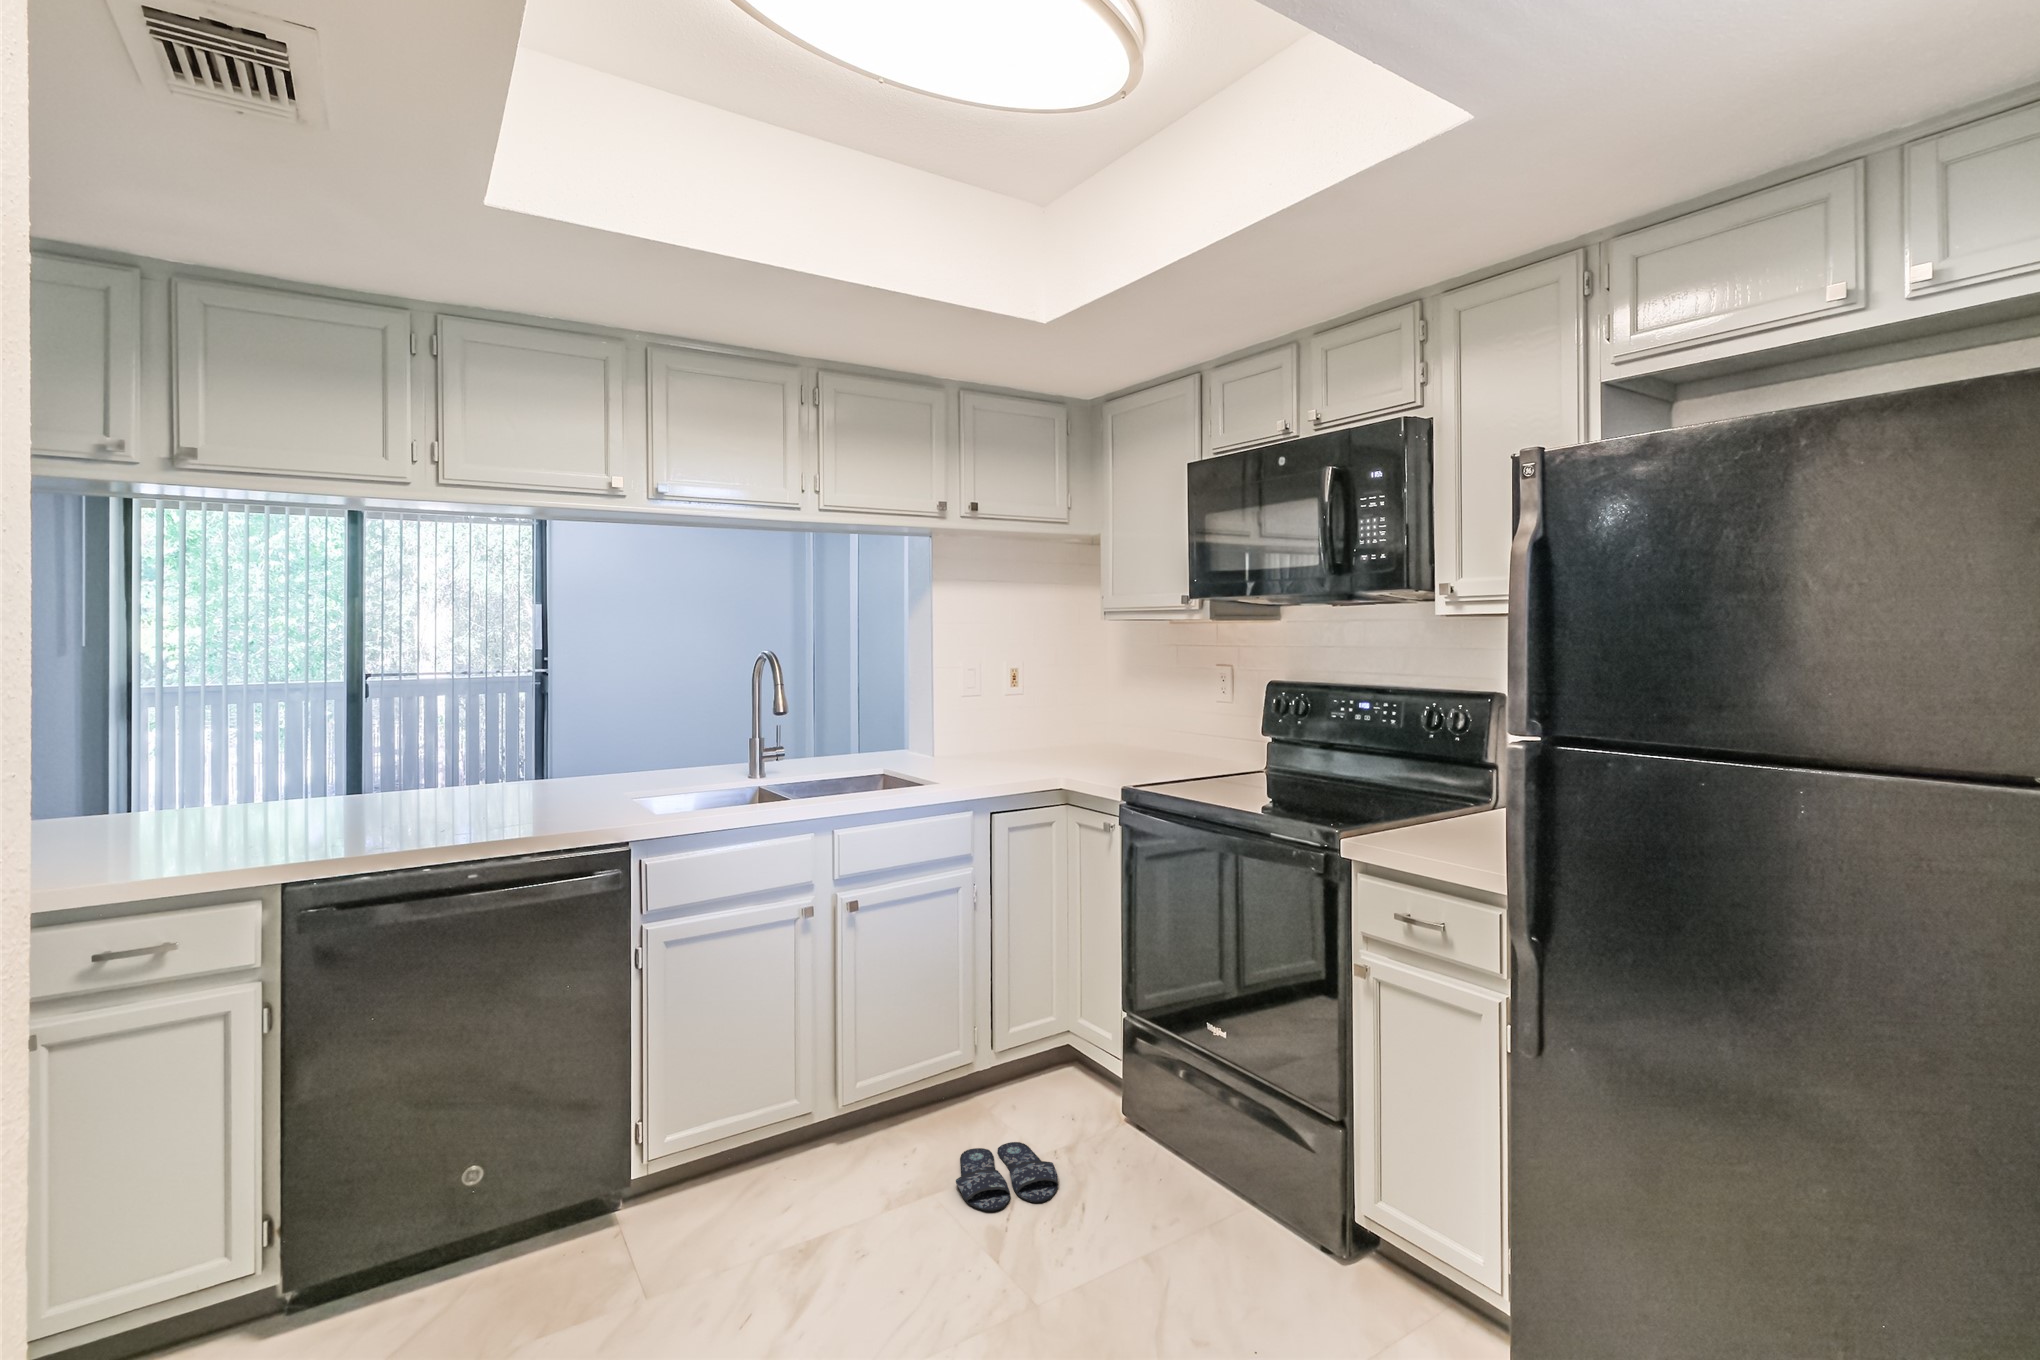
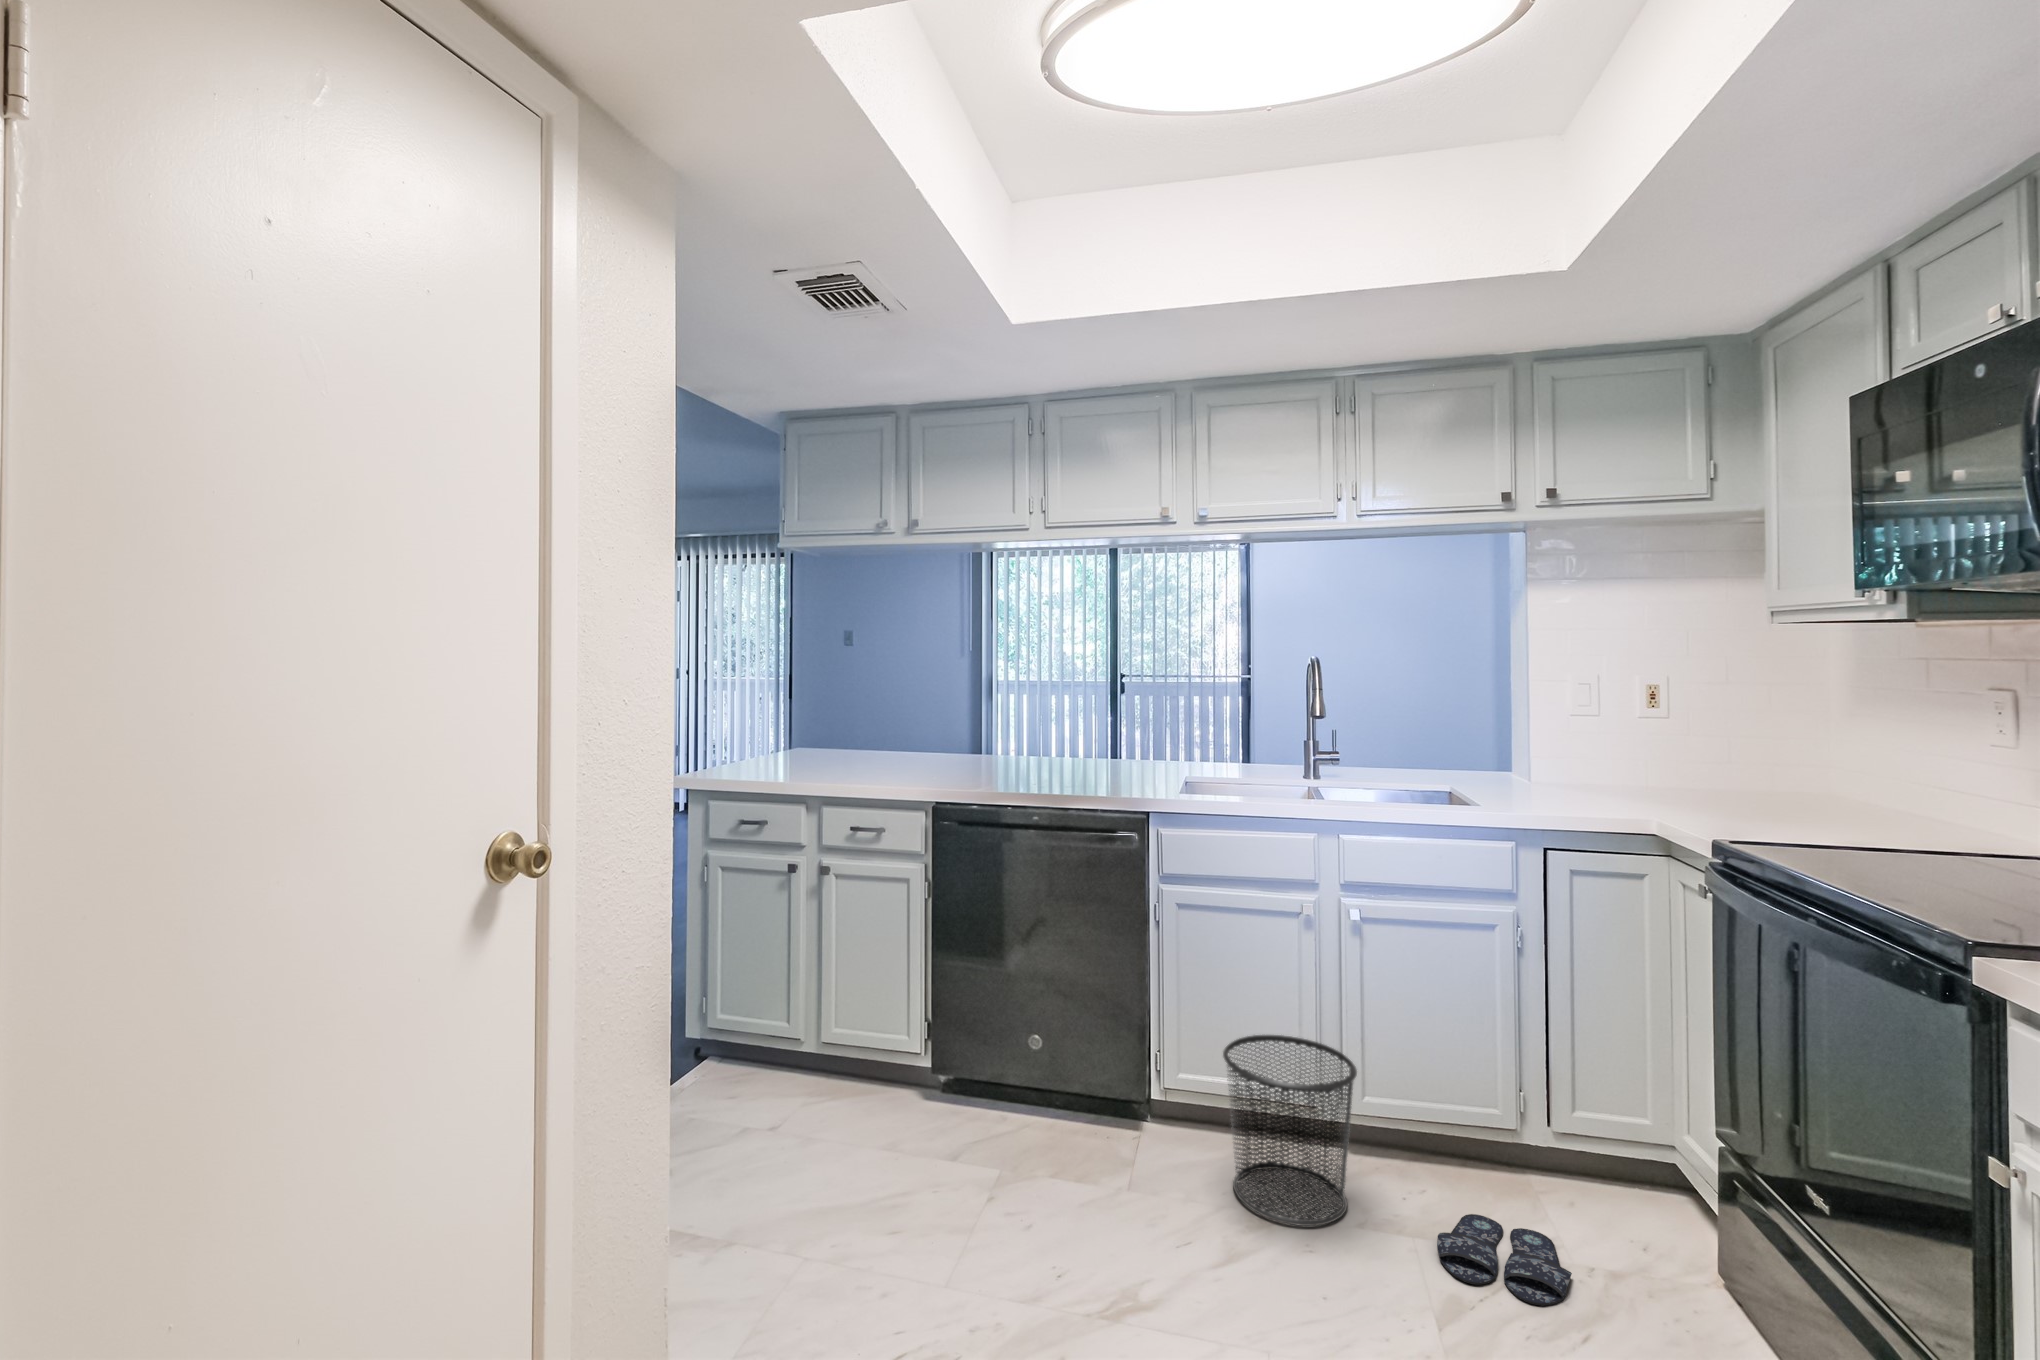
waste bin: none [748,1045,885,1245] -> present [1223,1035,1357,1226]

